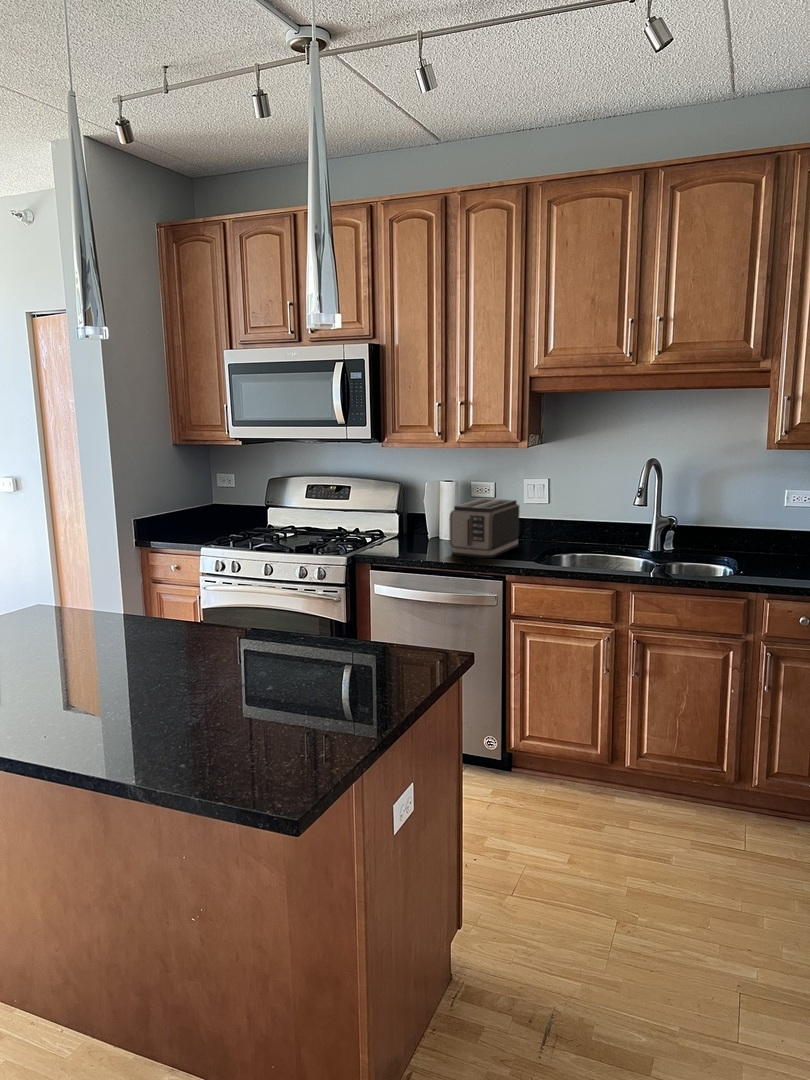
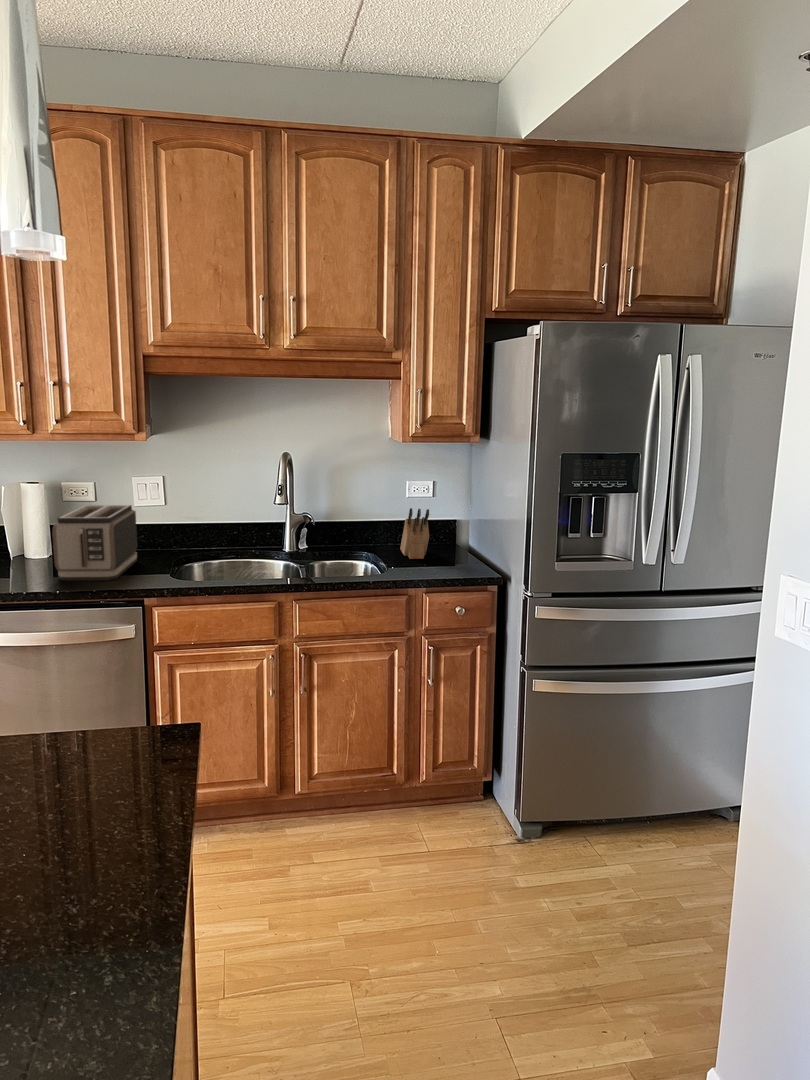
knife block: none [765,517,791,569] -> present [400,508,429,559]

